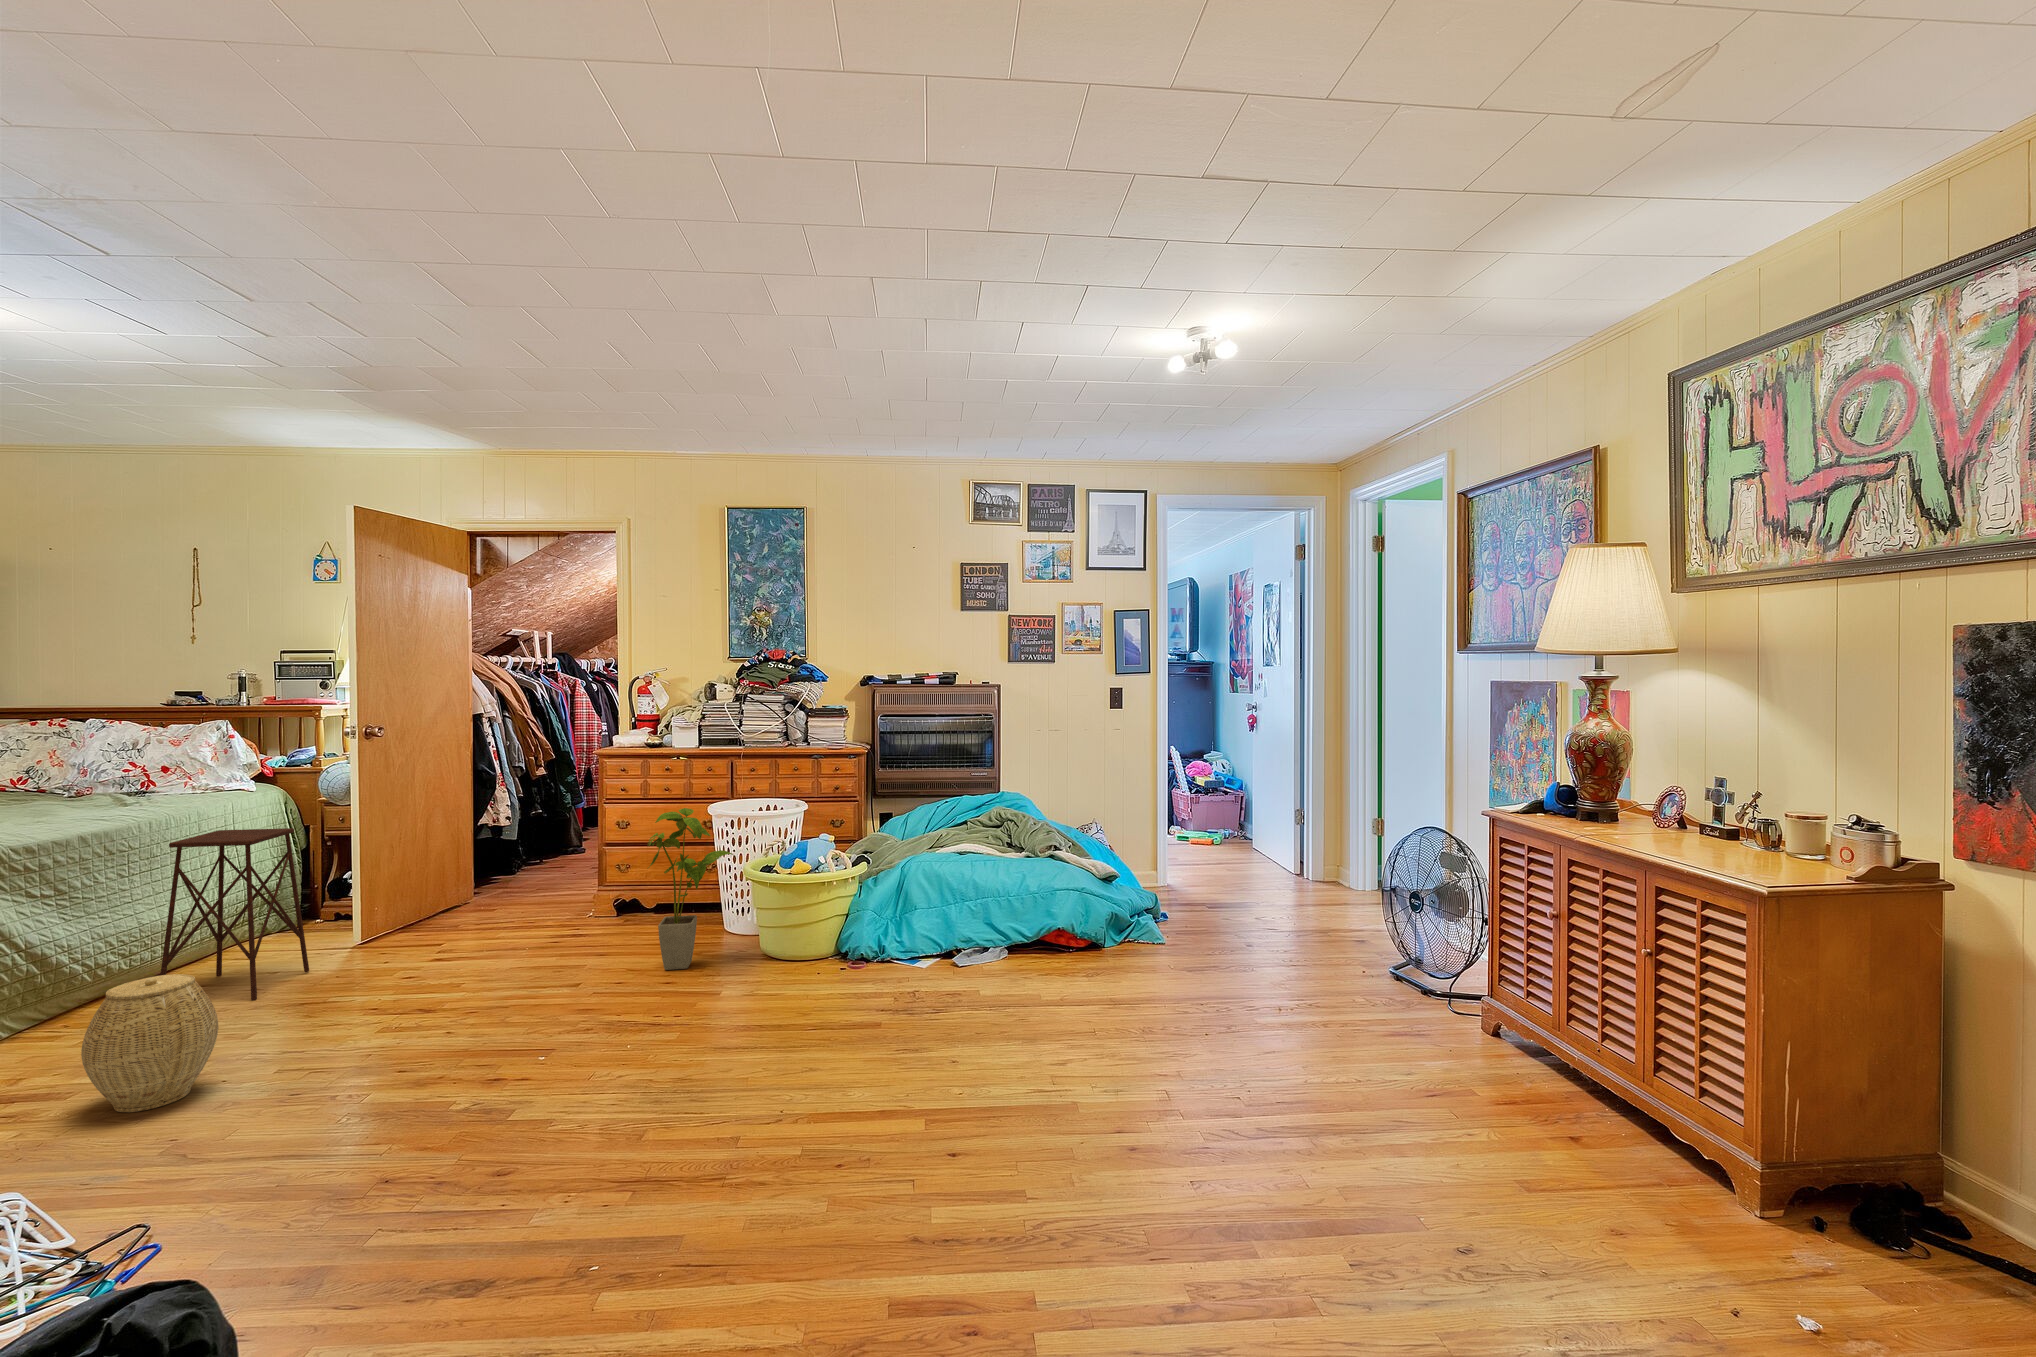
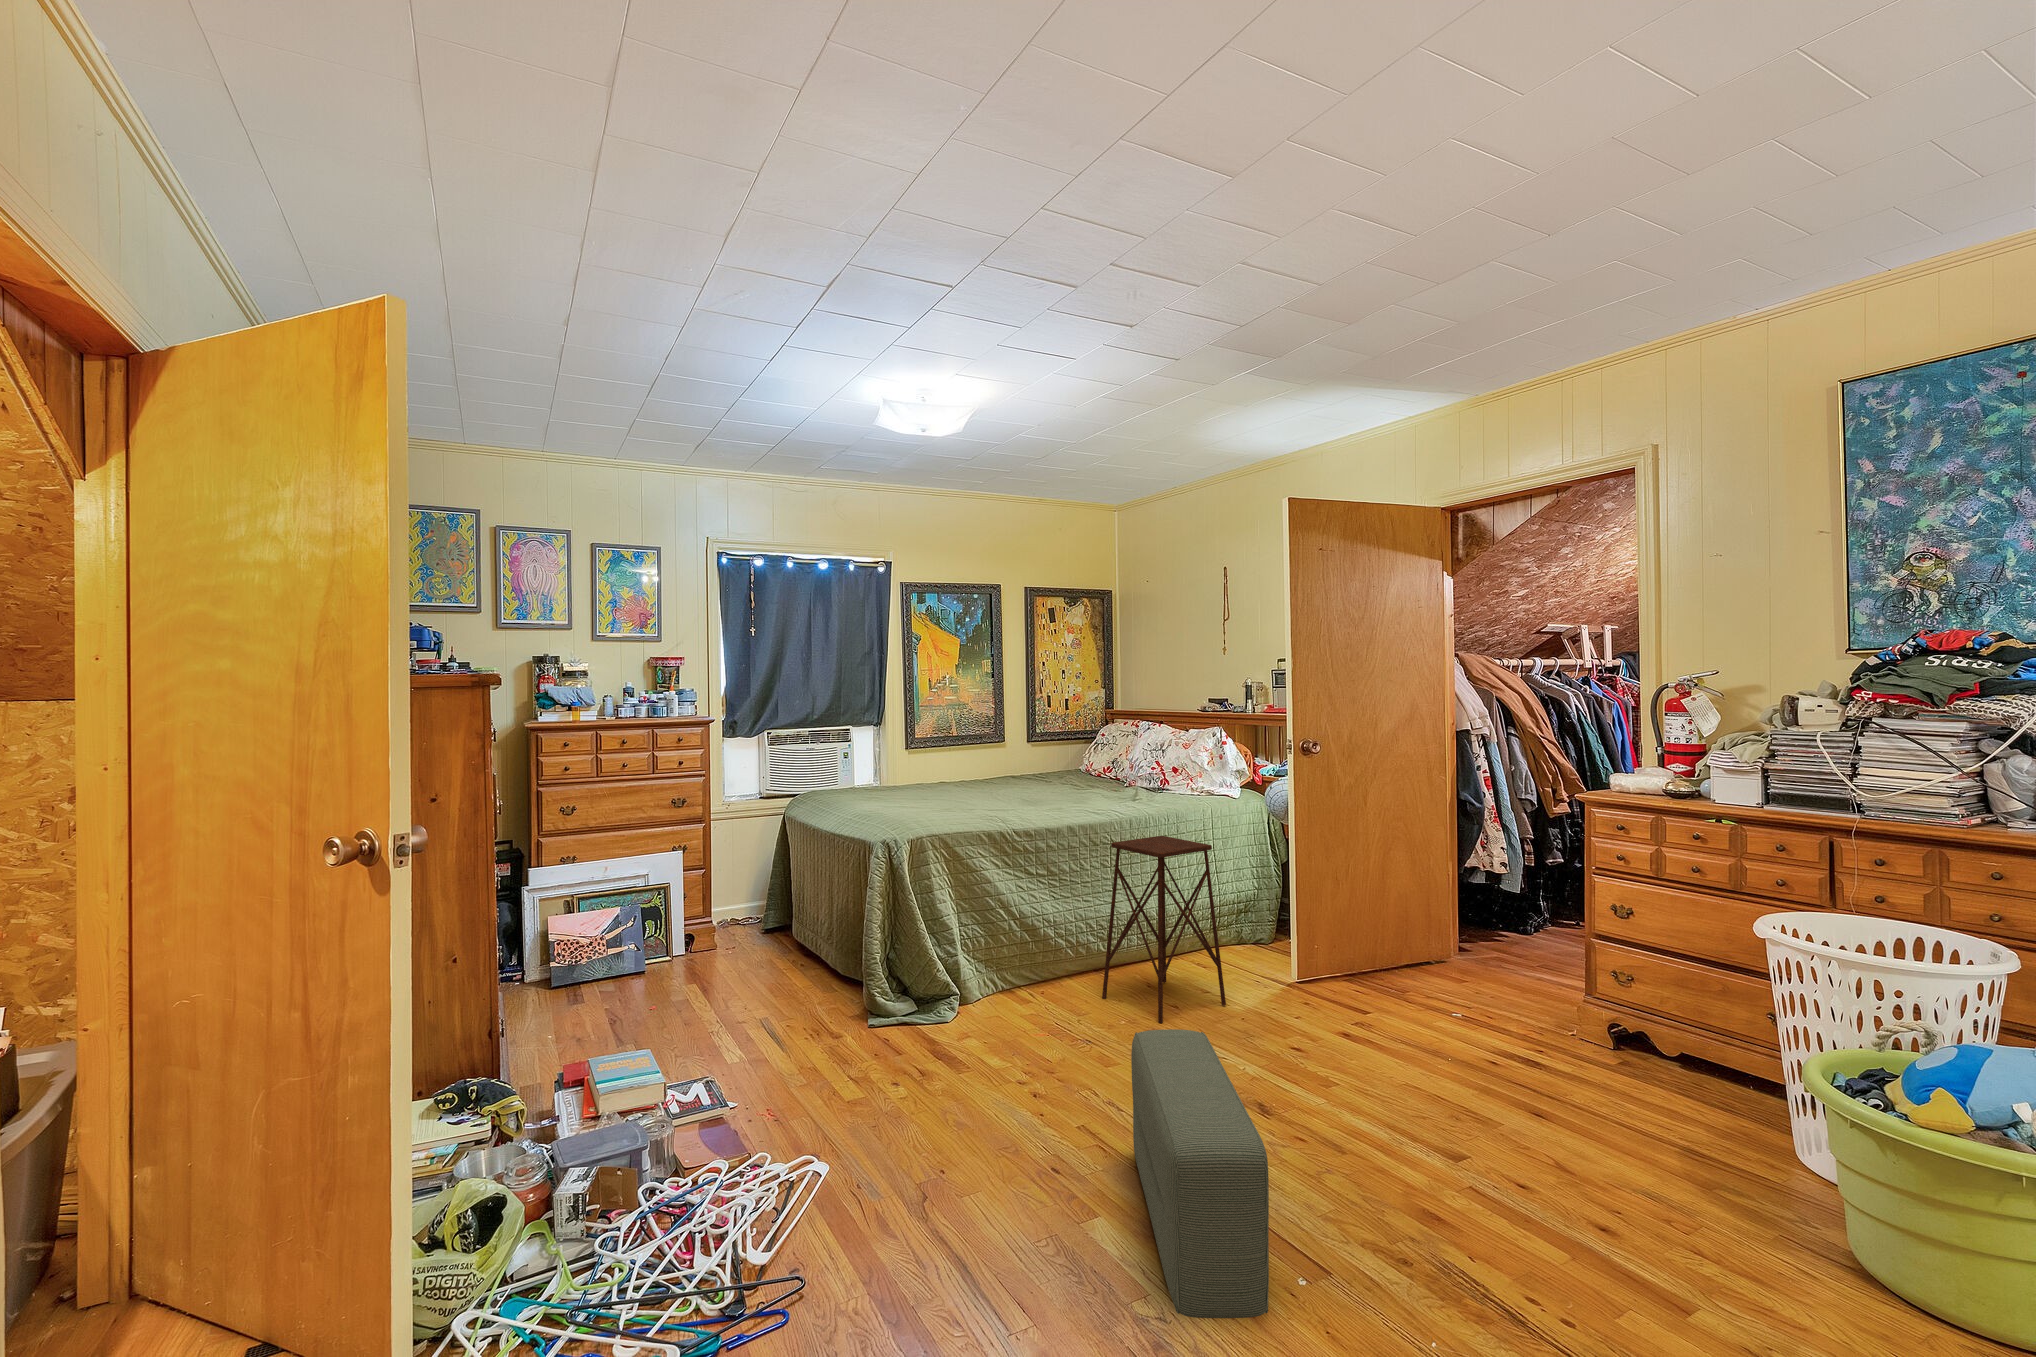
house plant: present [648,808,735,970] -> none [1590,921,1788,1220]
pouf: none [336,949,522,1101] -> present [1131,1029,1269,1318]
woven basket: present [81,974,218,1112] -> none [946,984,1047,1125]

